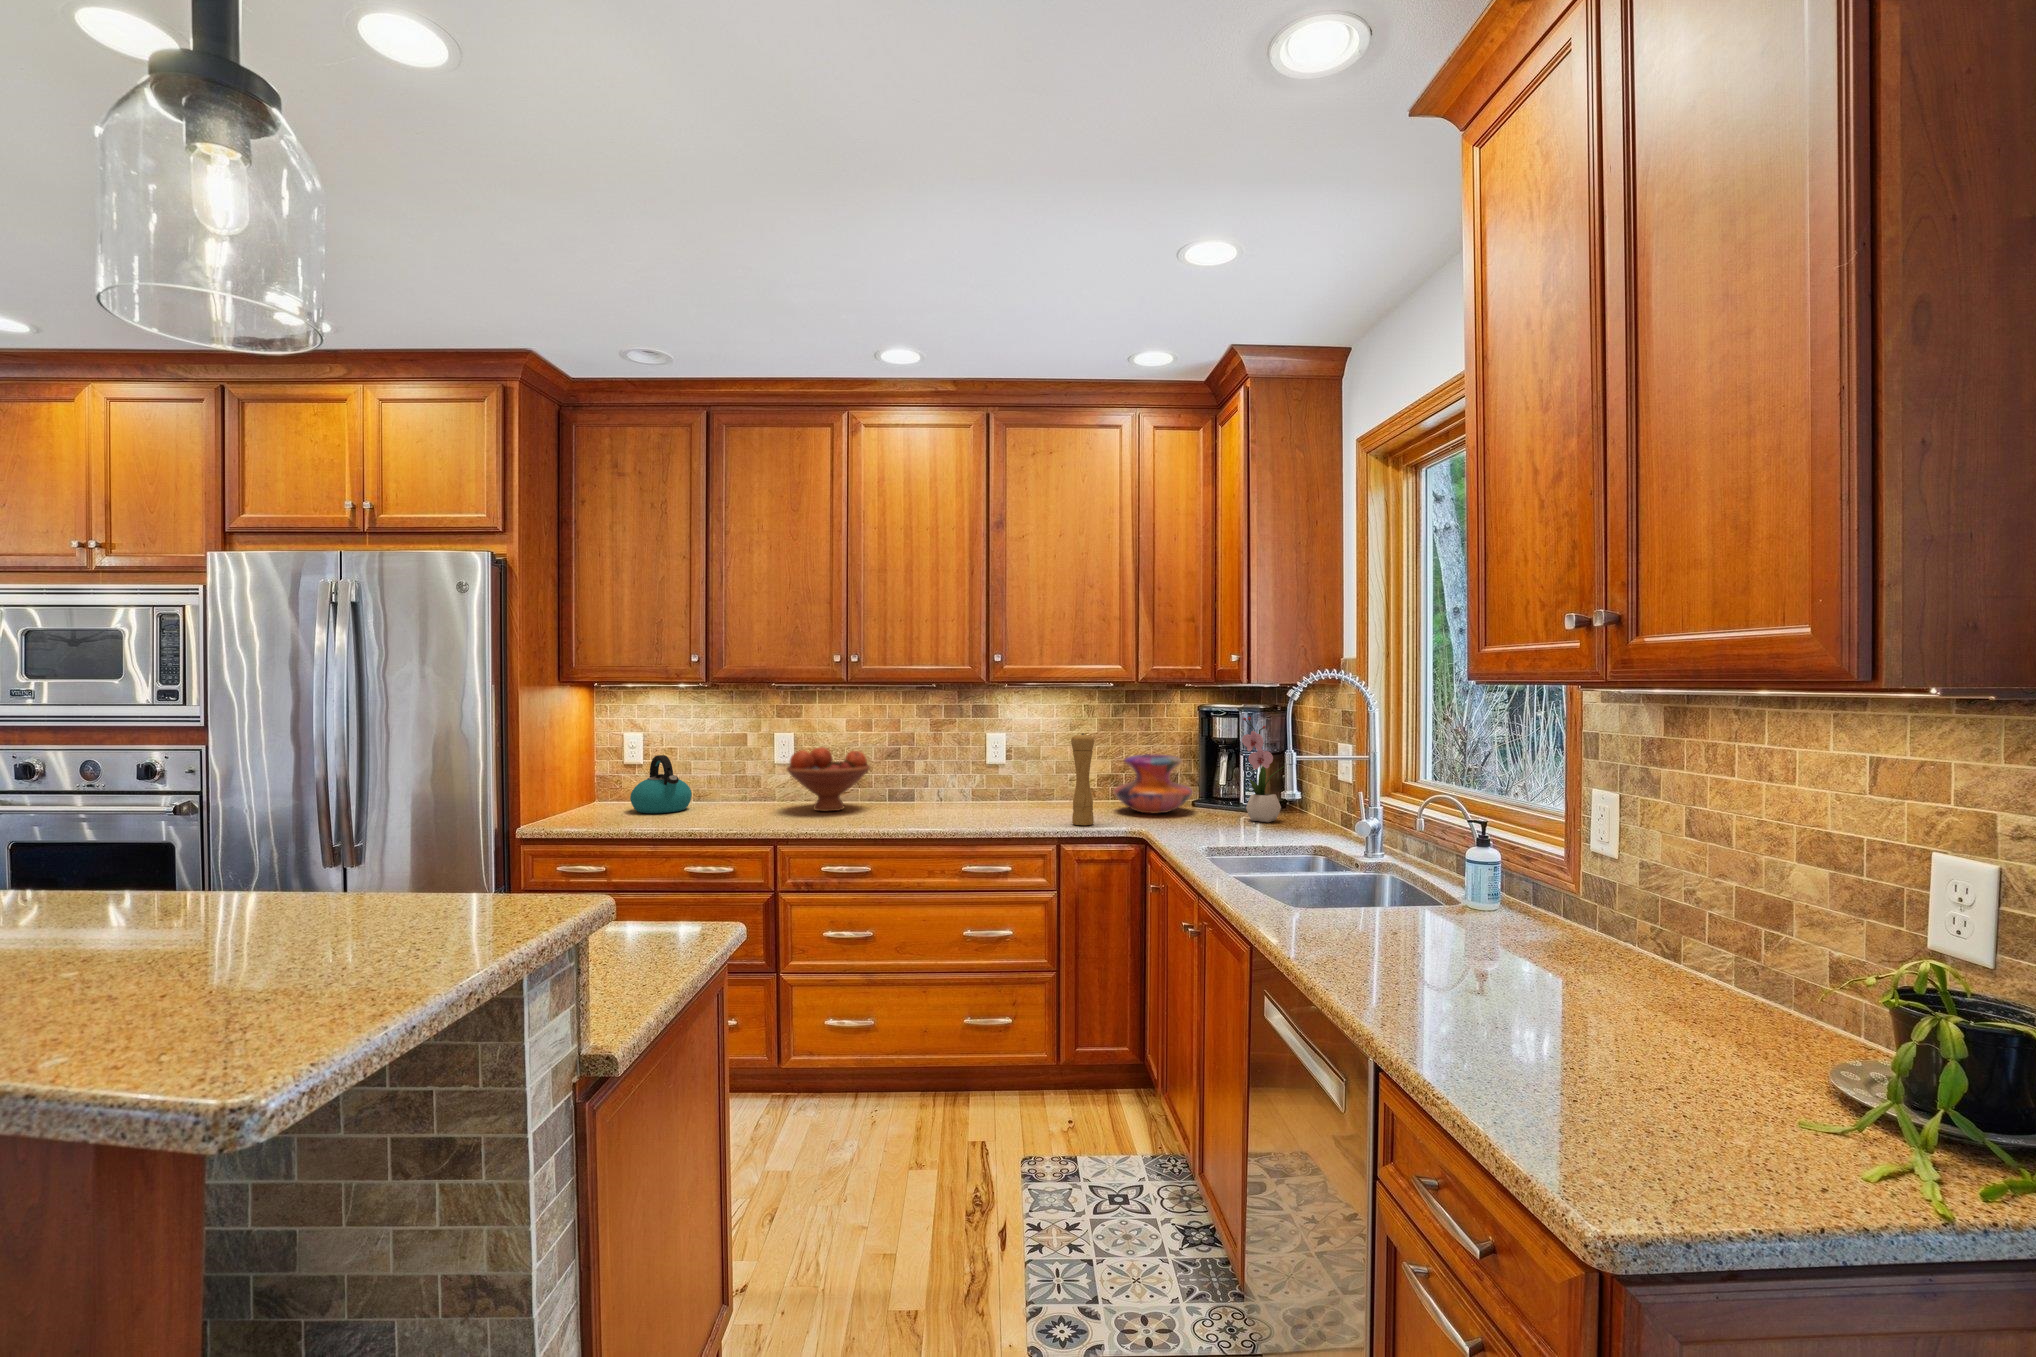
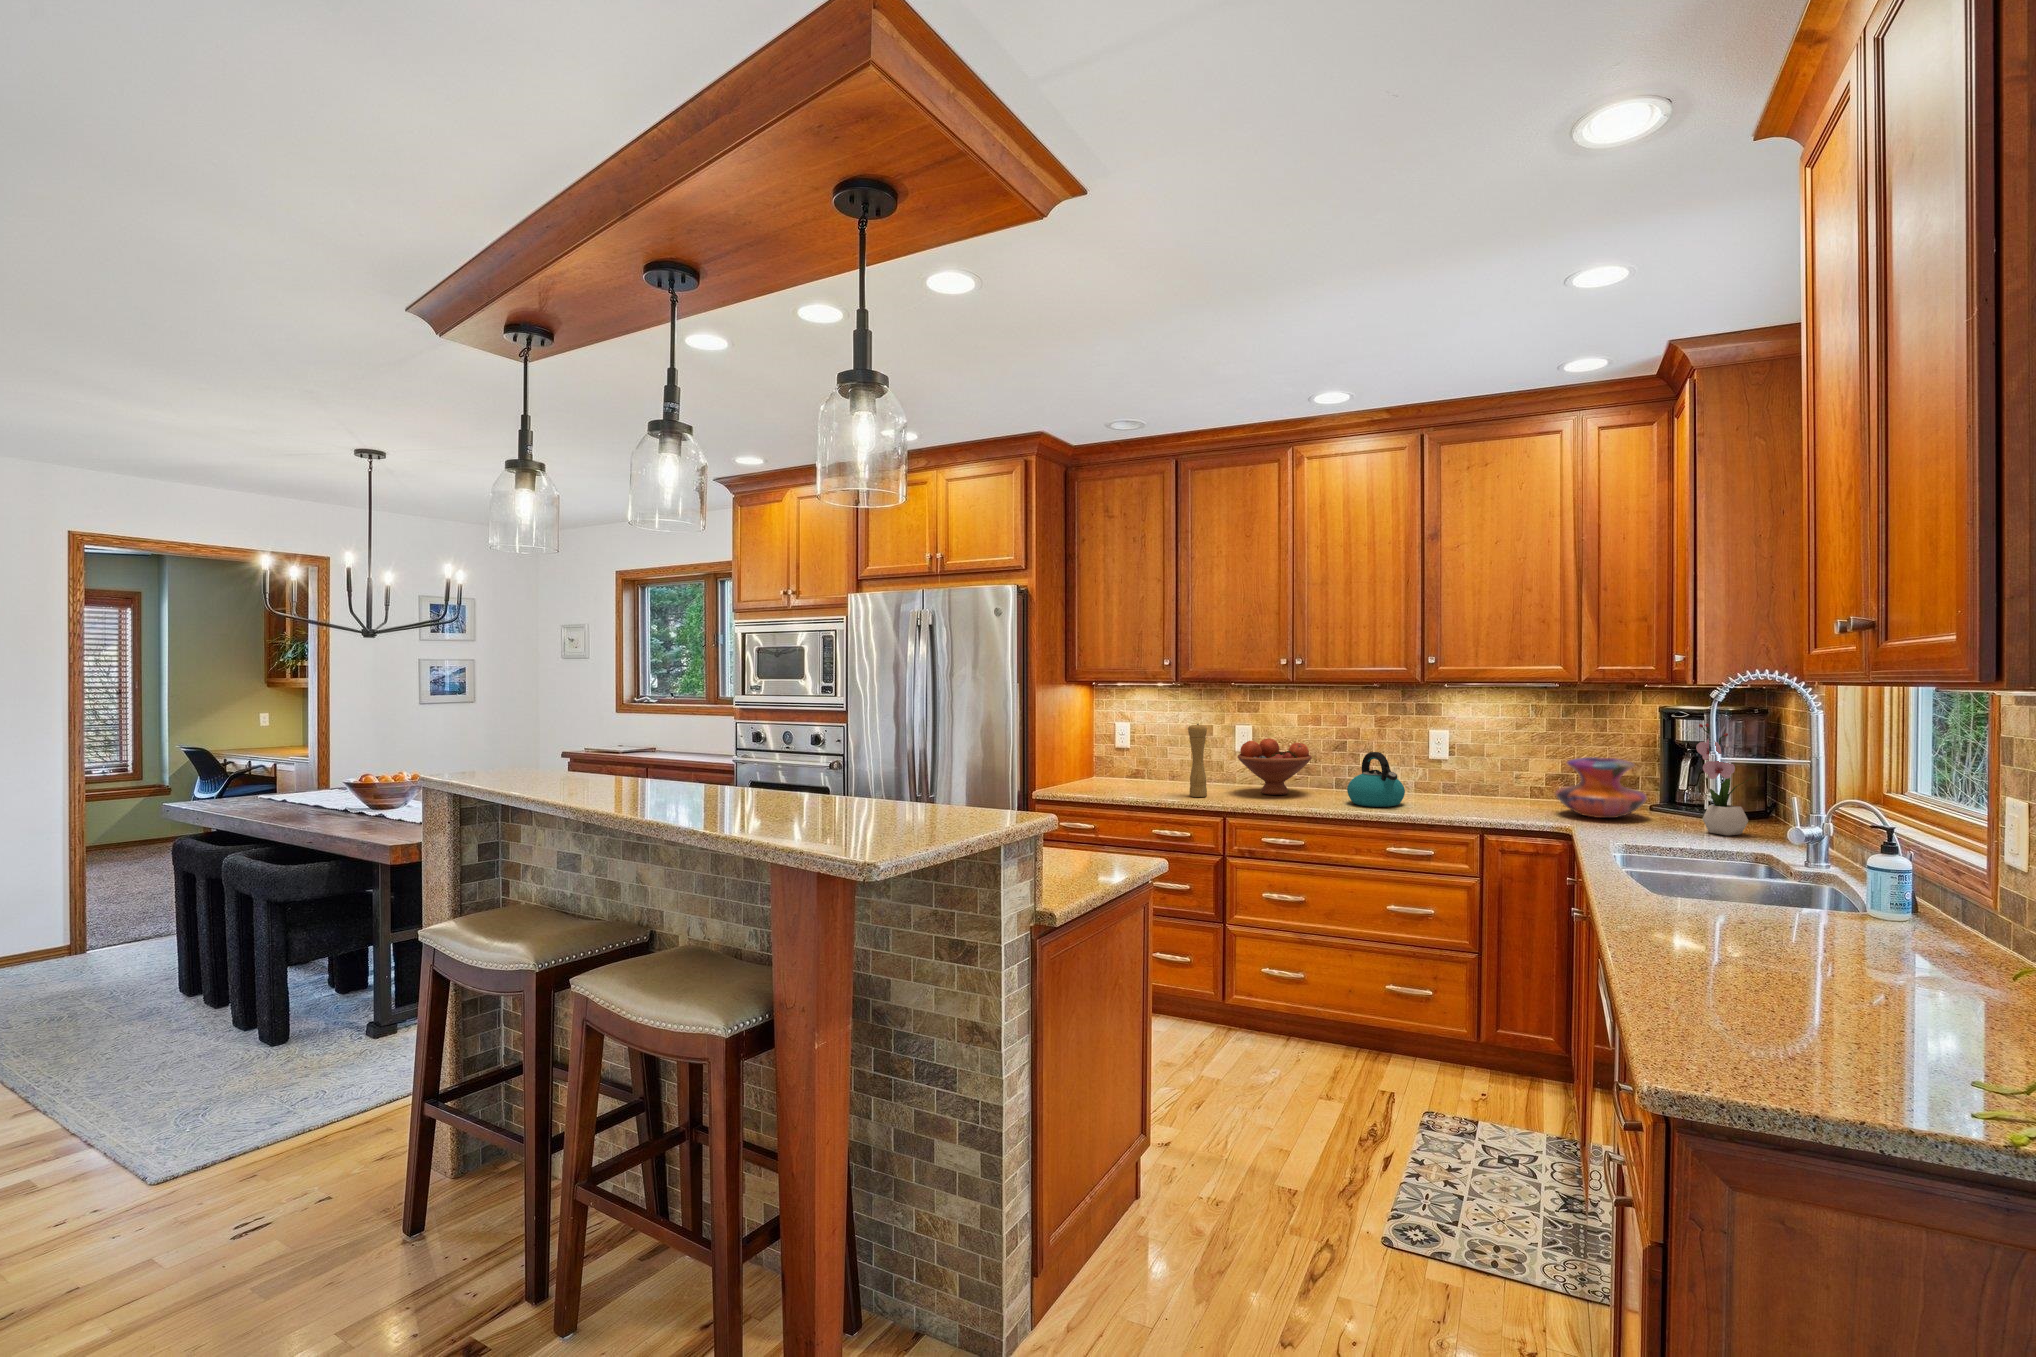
pepper mill: present [1071,733,1094,825] -> present [1188,724,1207,797]
kettle: present [630,755,692,813] -> present [1347,752,1405,807]

